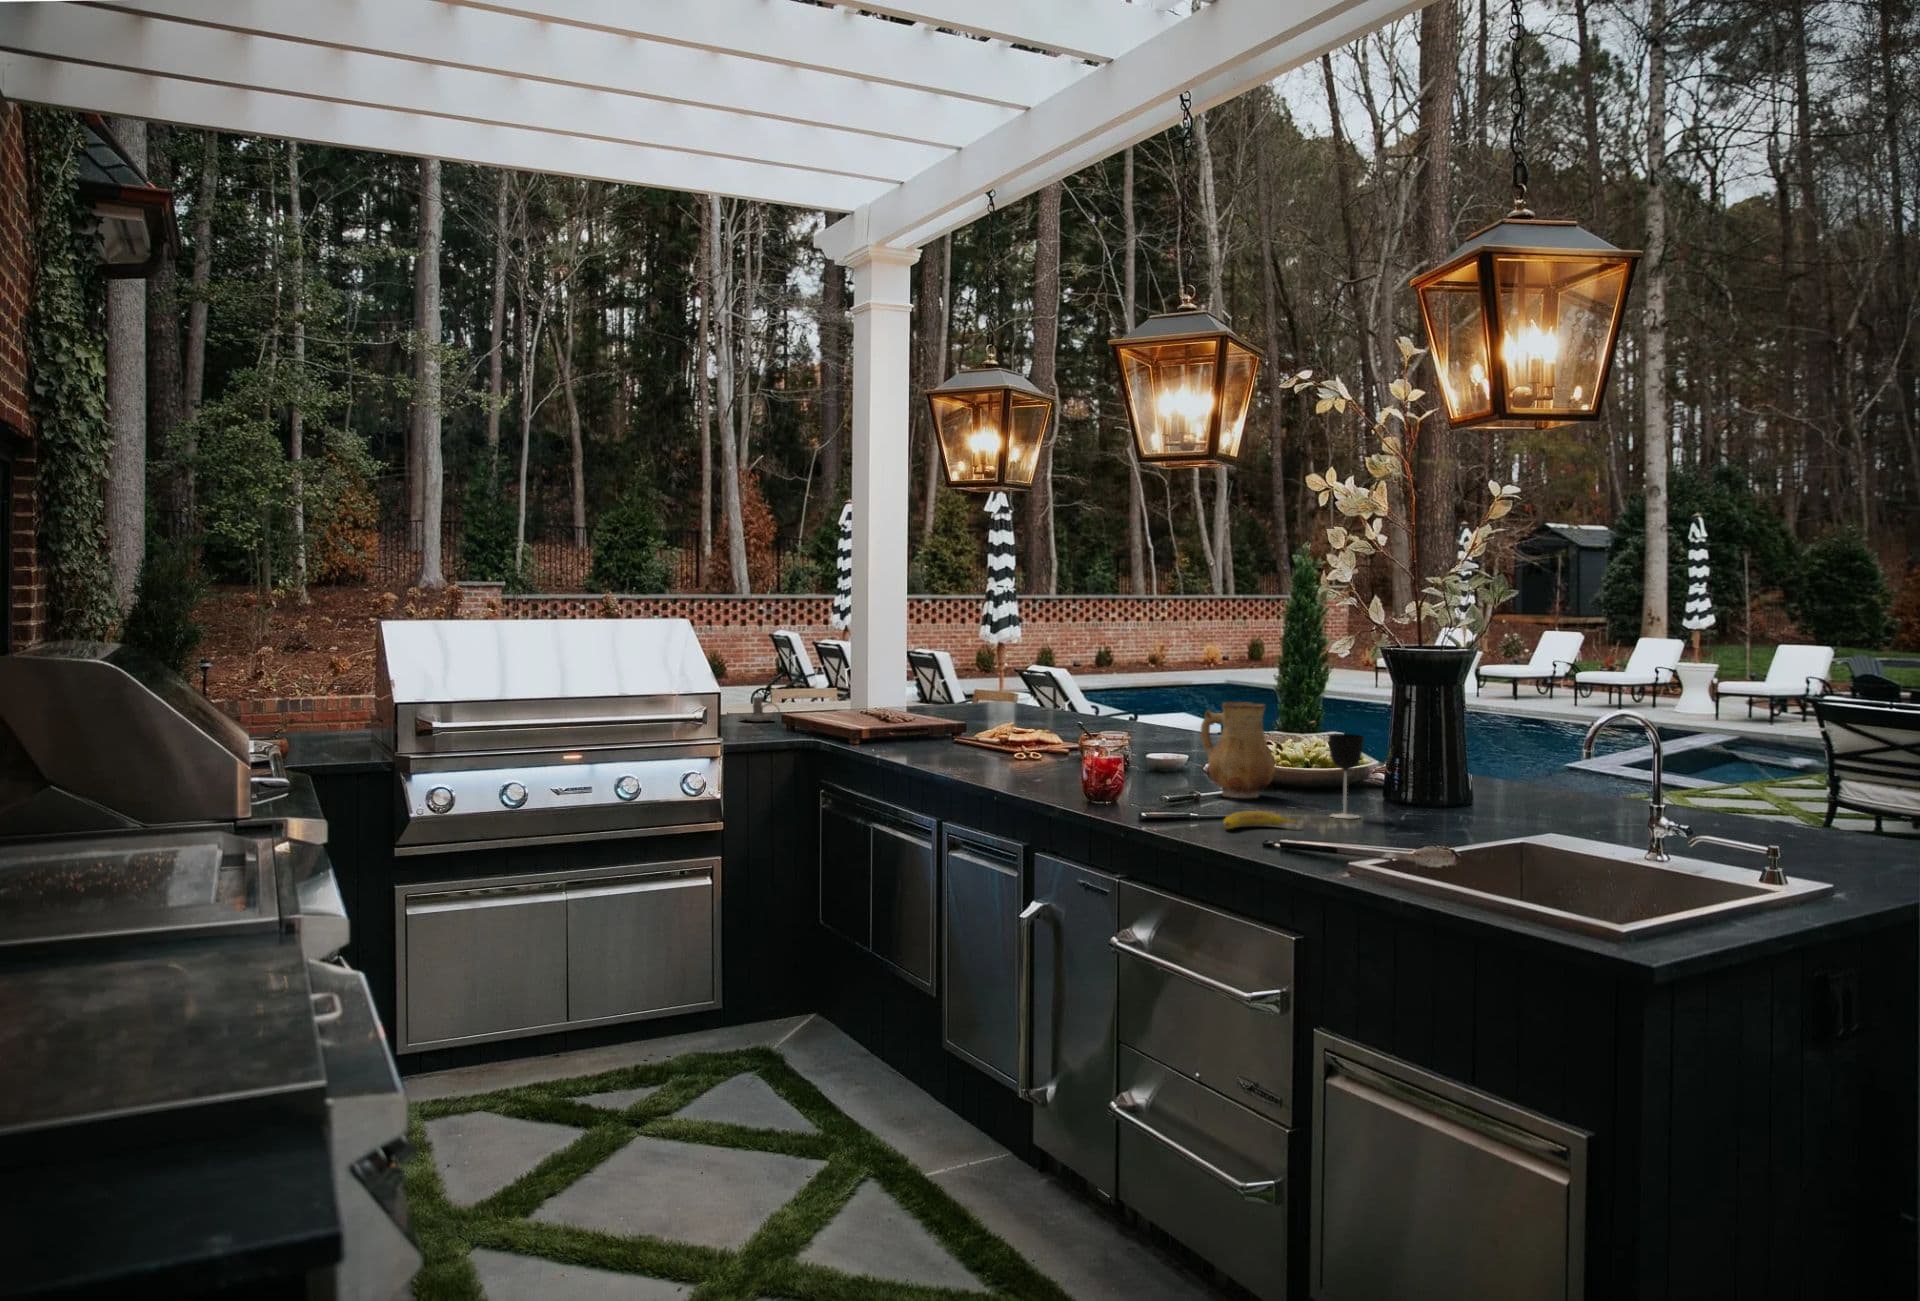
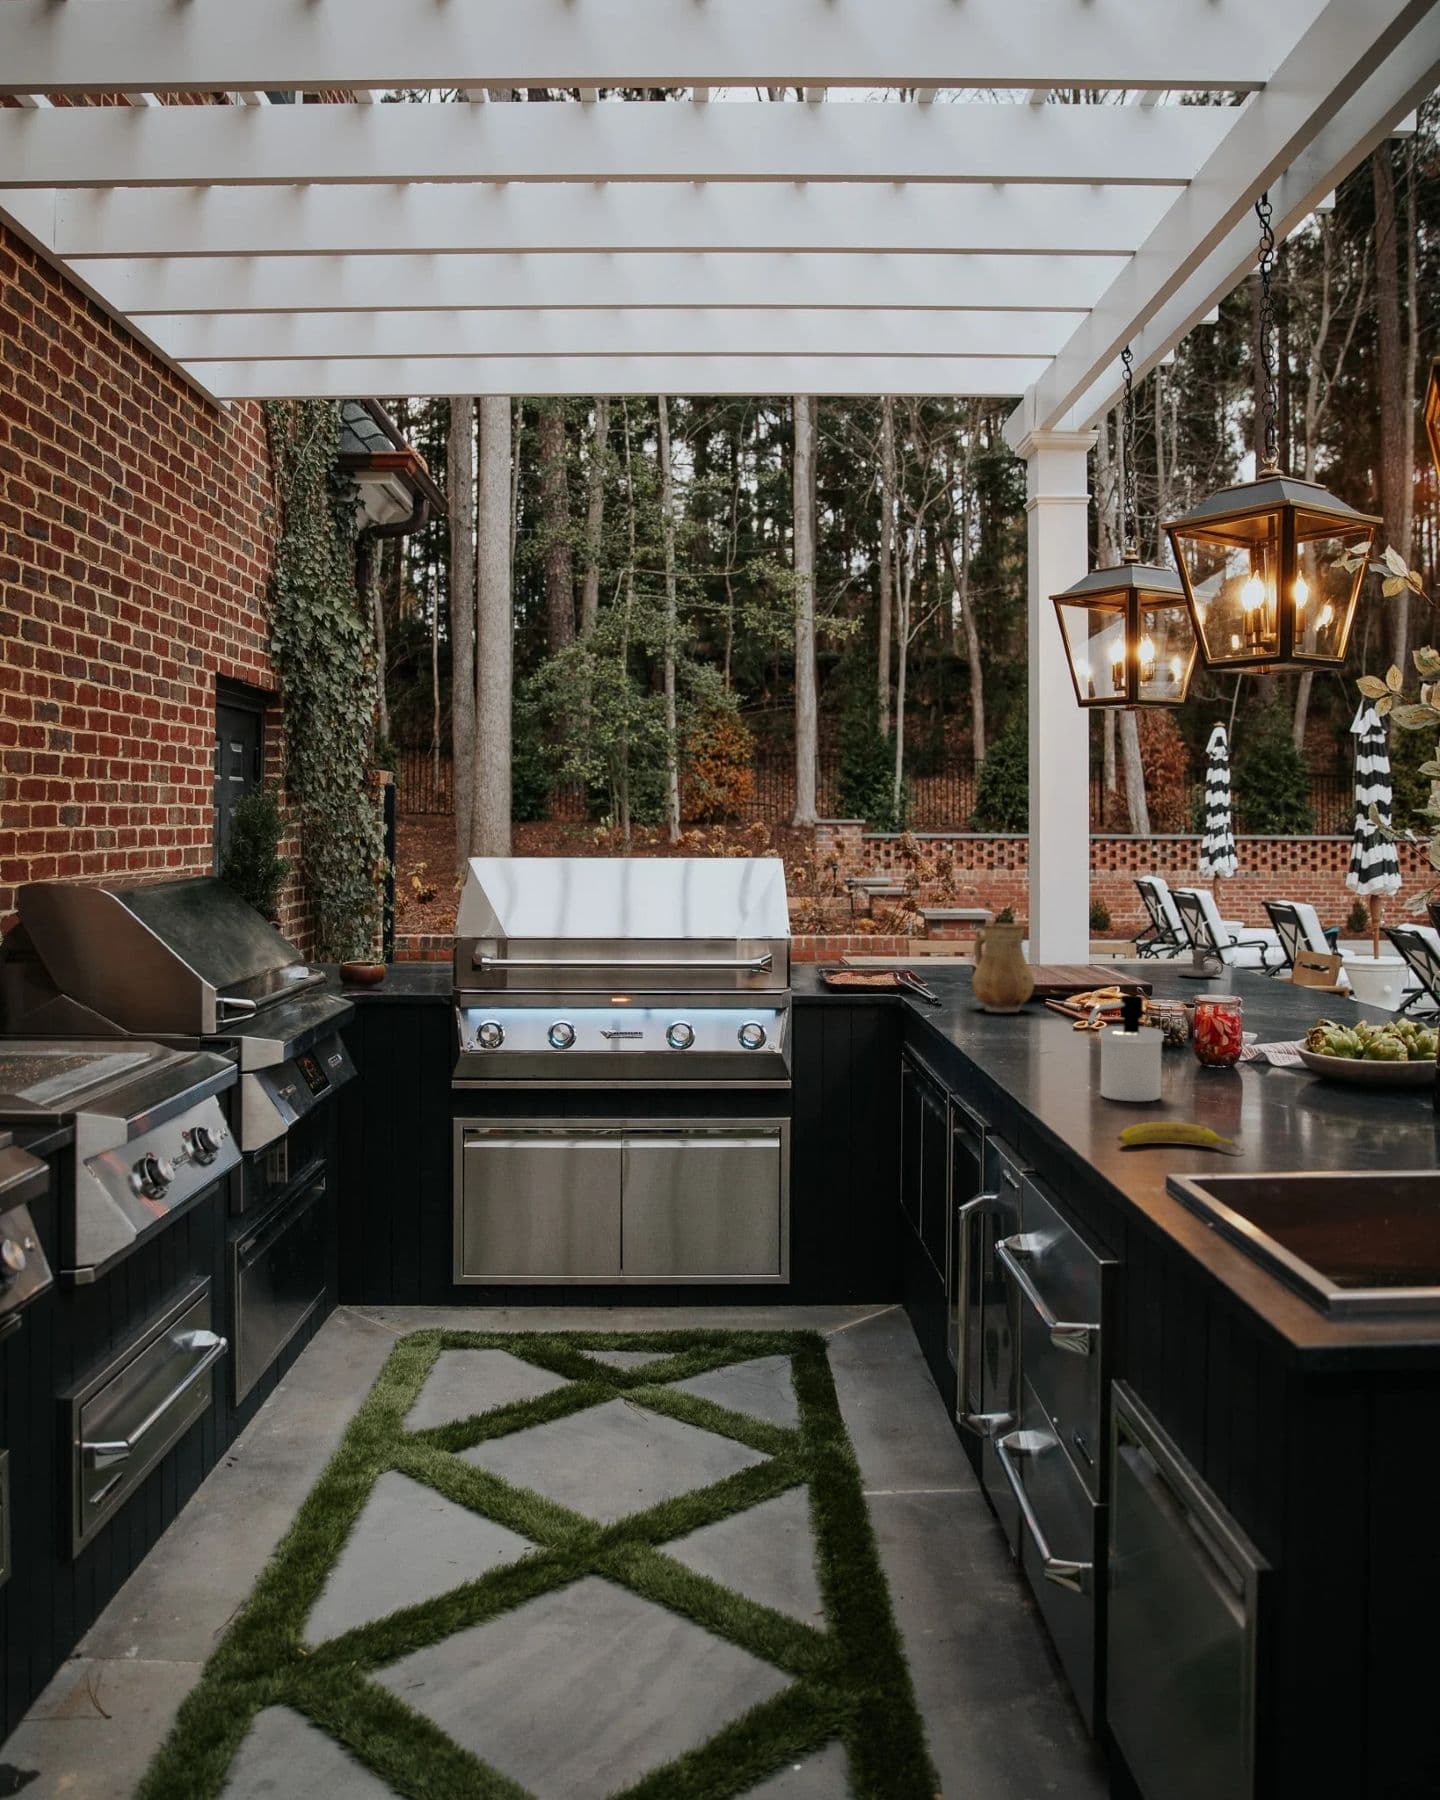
candle holder: present [739,697,780,722] -> present [1177,950,1223,977]
ceramic pitcher: present [1201,702,1275,798] -> present [972,923,1034,1012]
soap dispenser: none [1138,724,1186,804] -> present [1087,995,1164,1101]
wine glass: present [1329,734,1364,818] -> none [1335,1020,1387,1144]

